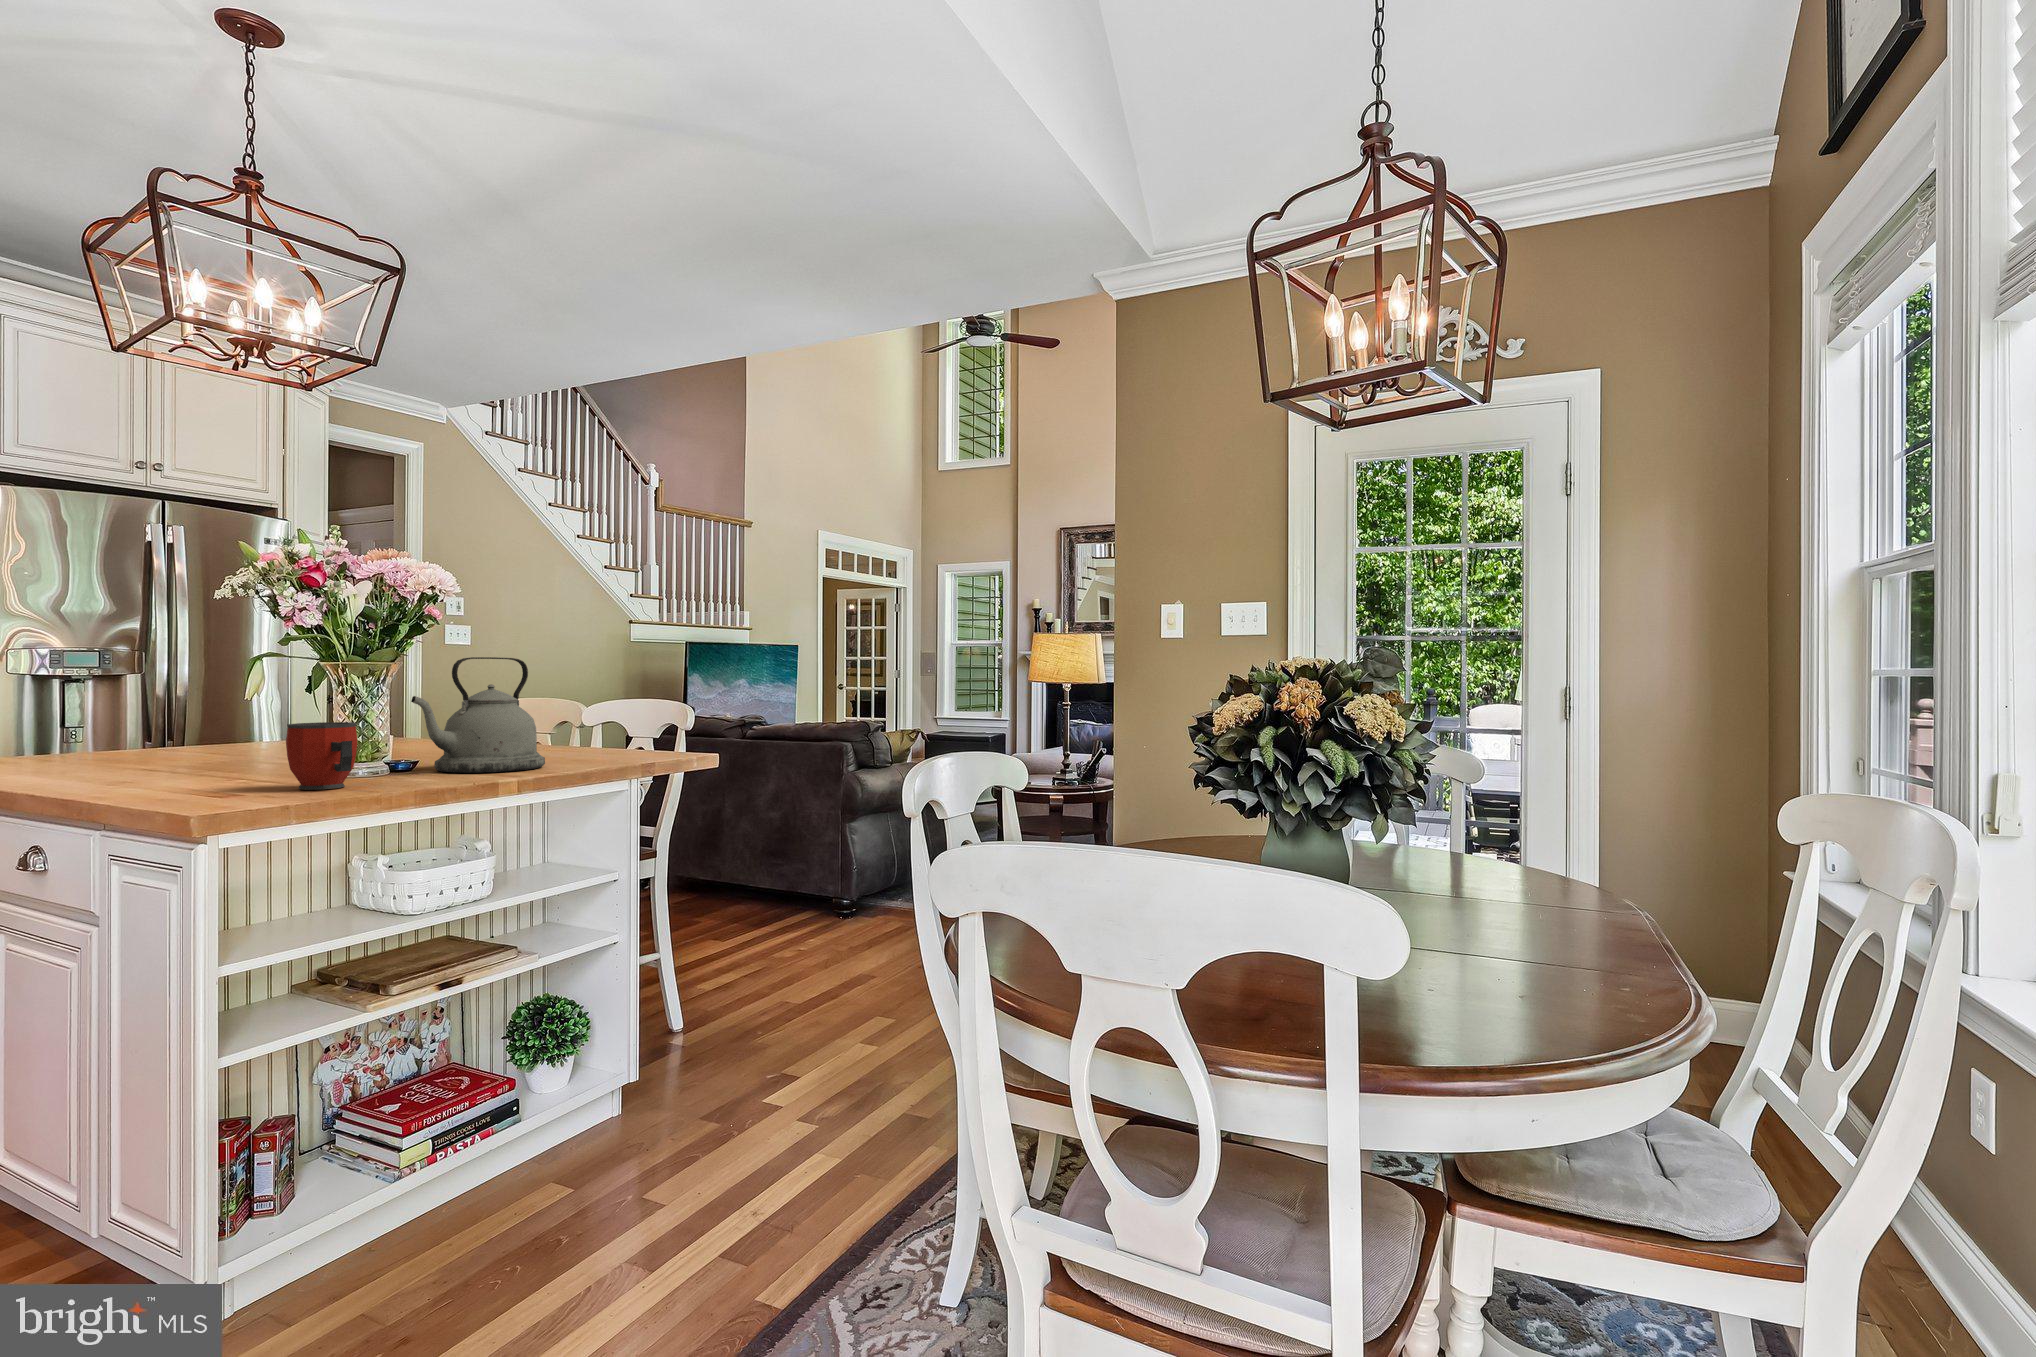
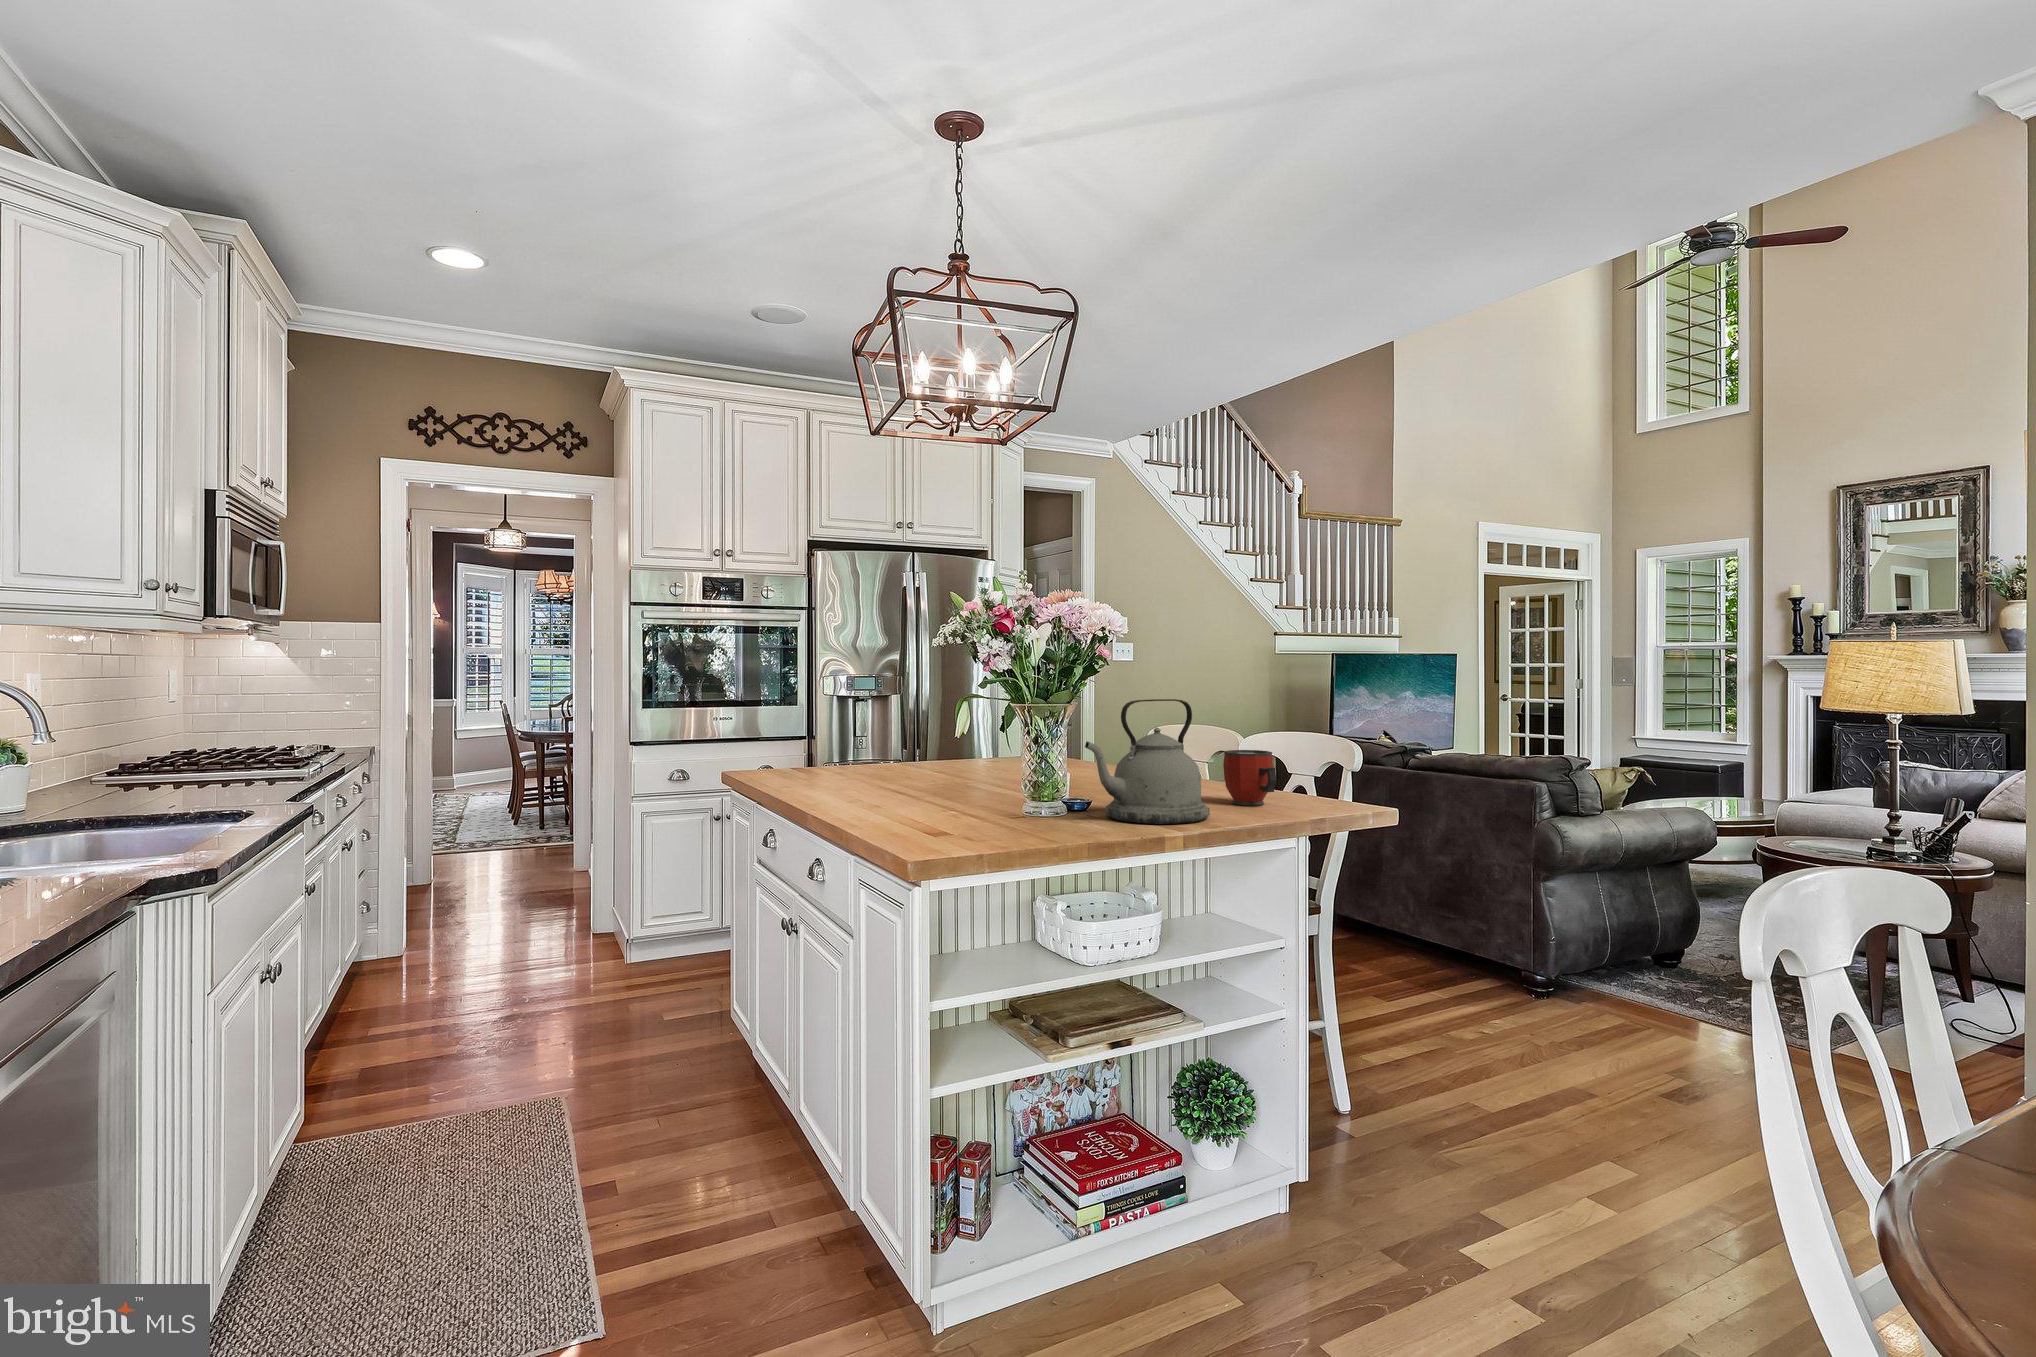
mug: present [286,722,357,790] -> present [1223,750,1276,805]

